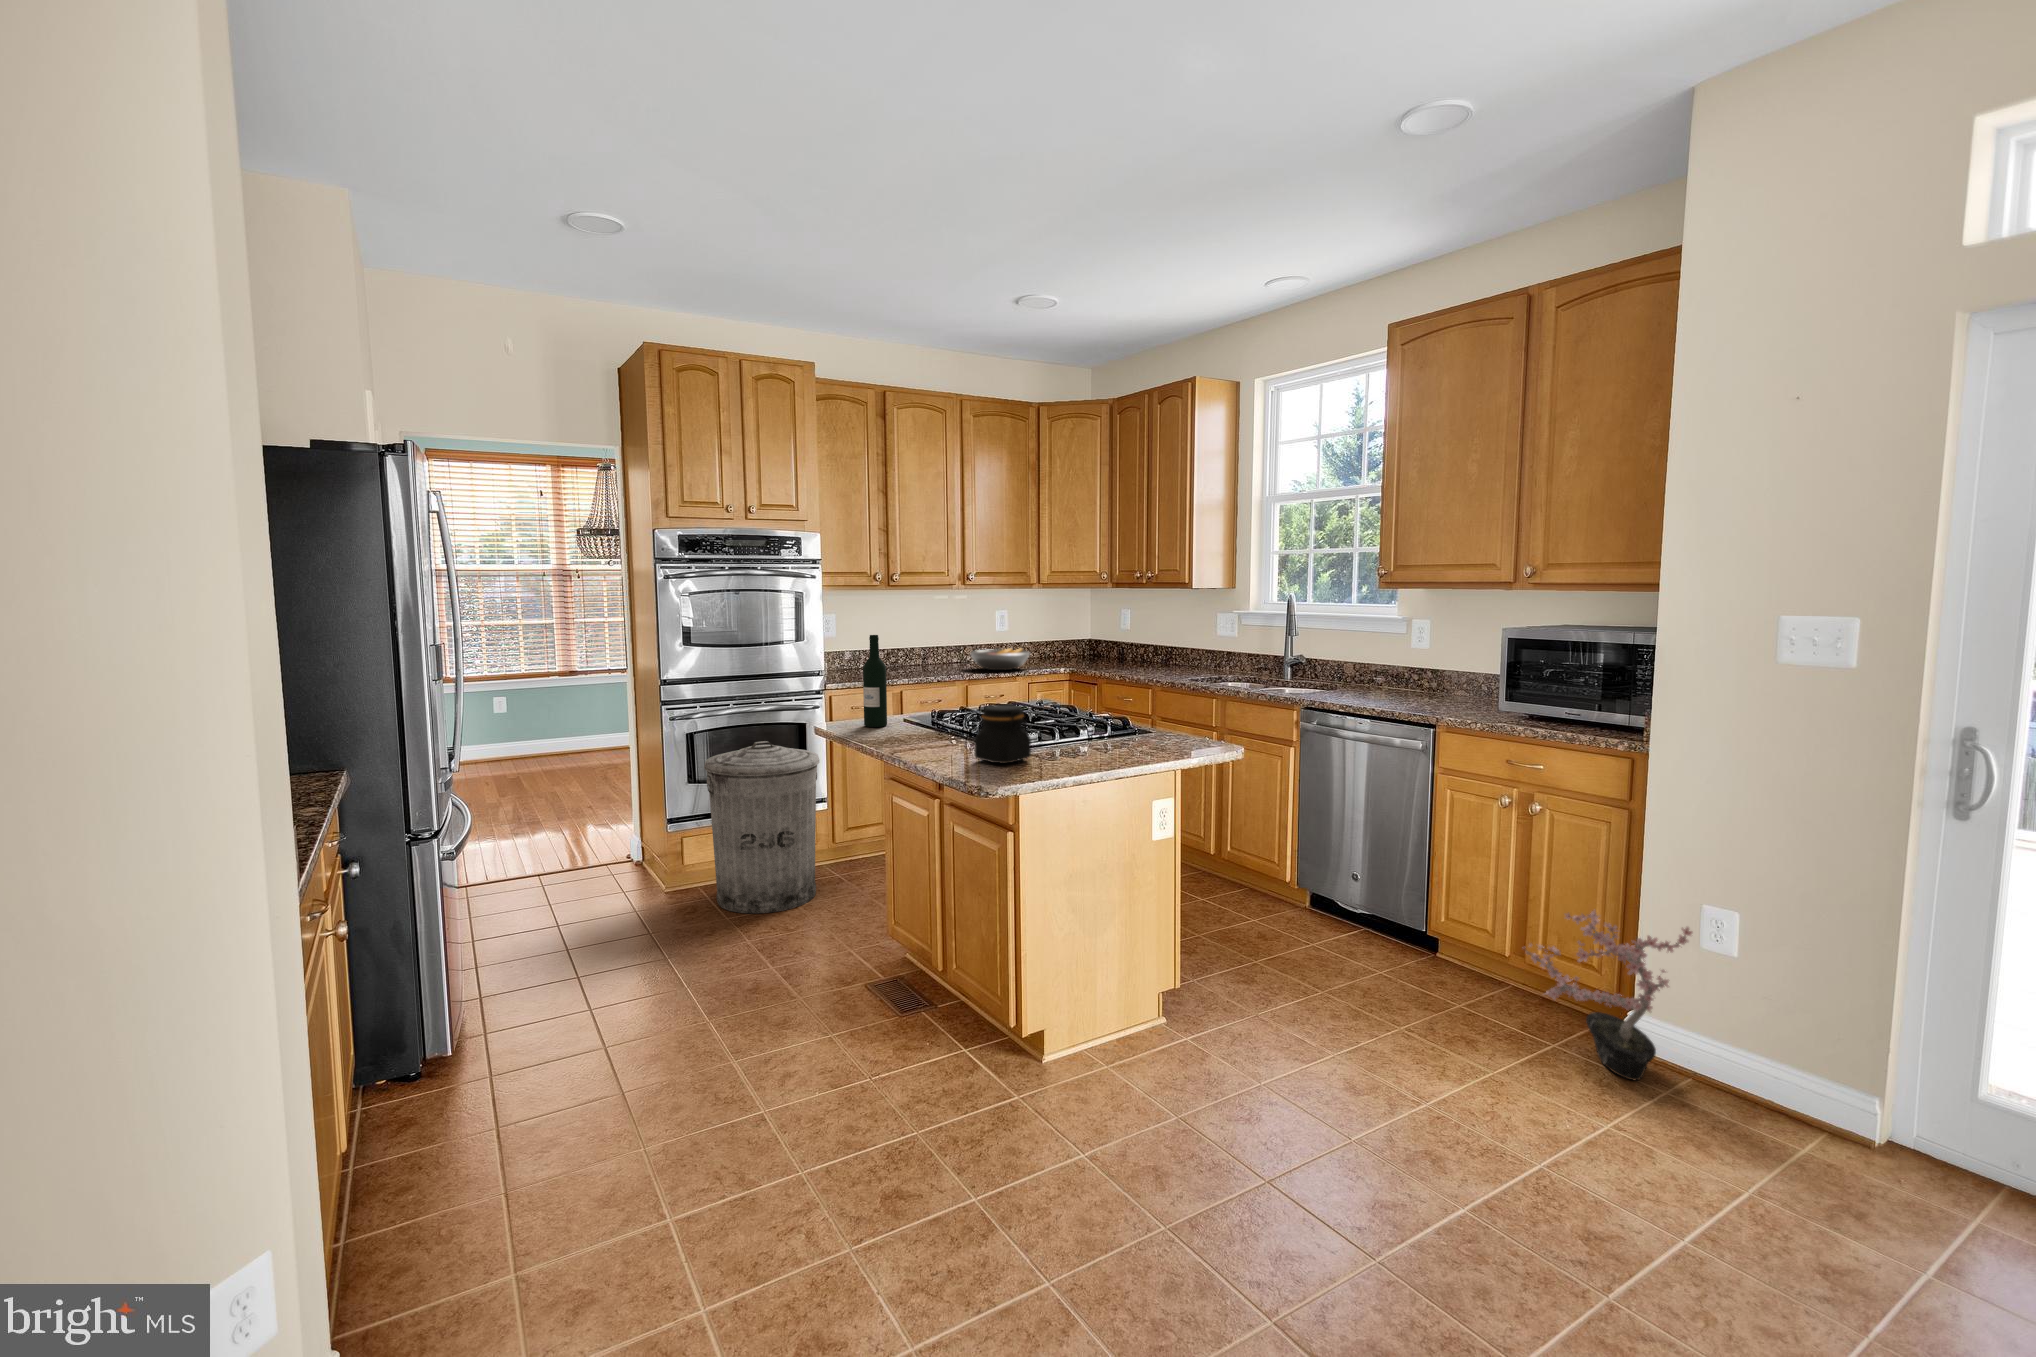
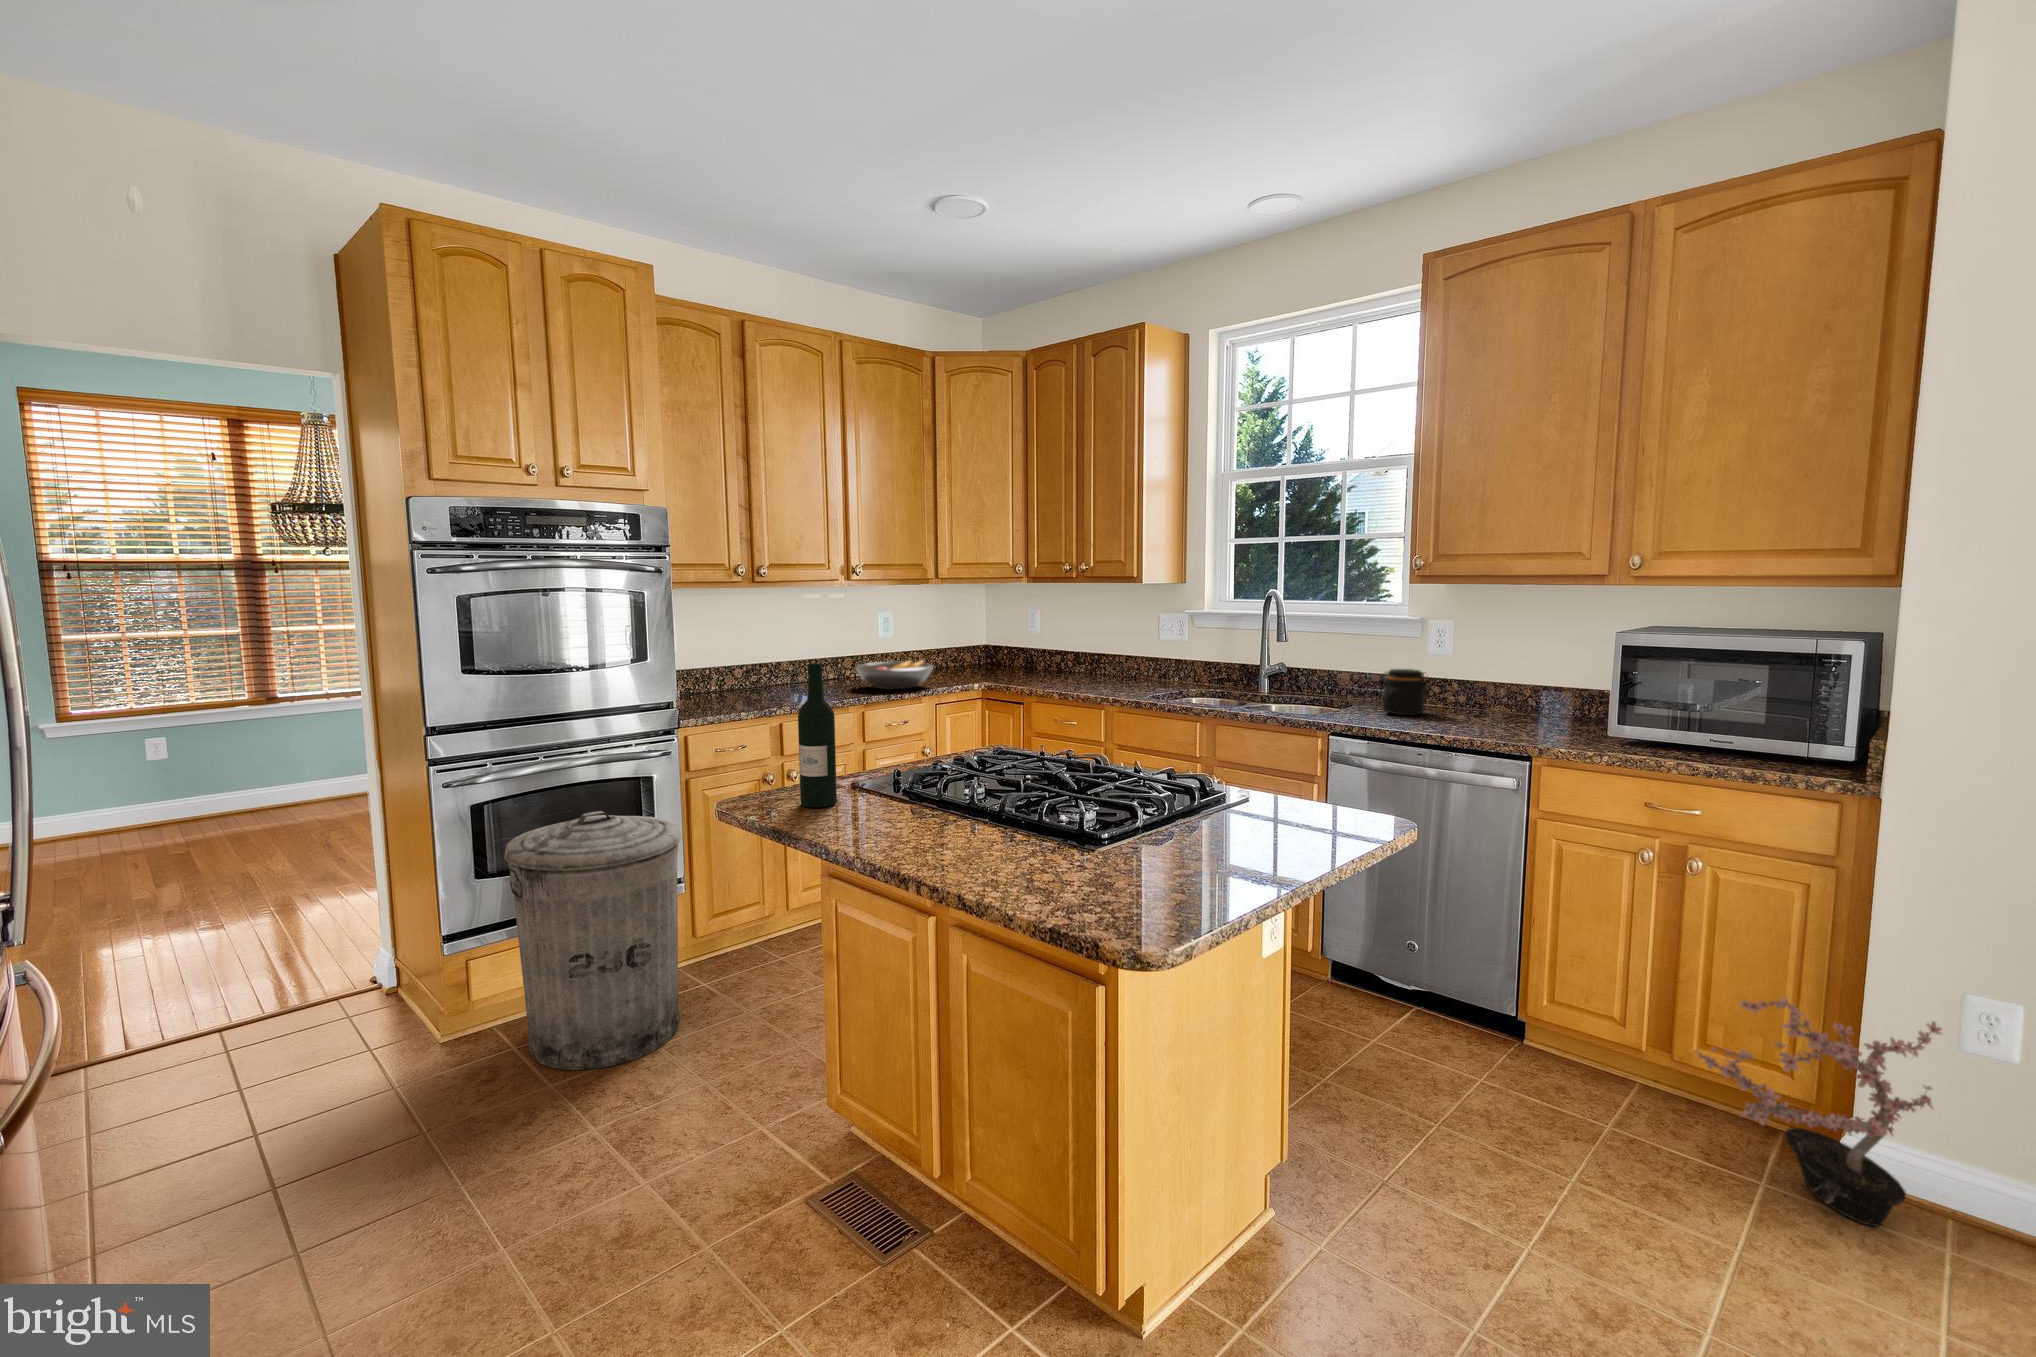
jar: present [974,705,1031,763] -> present [1379,669,1430,715]

